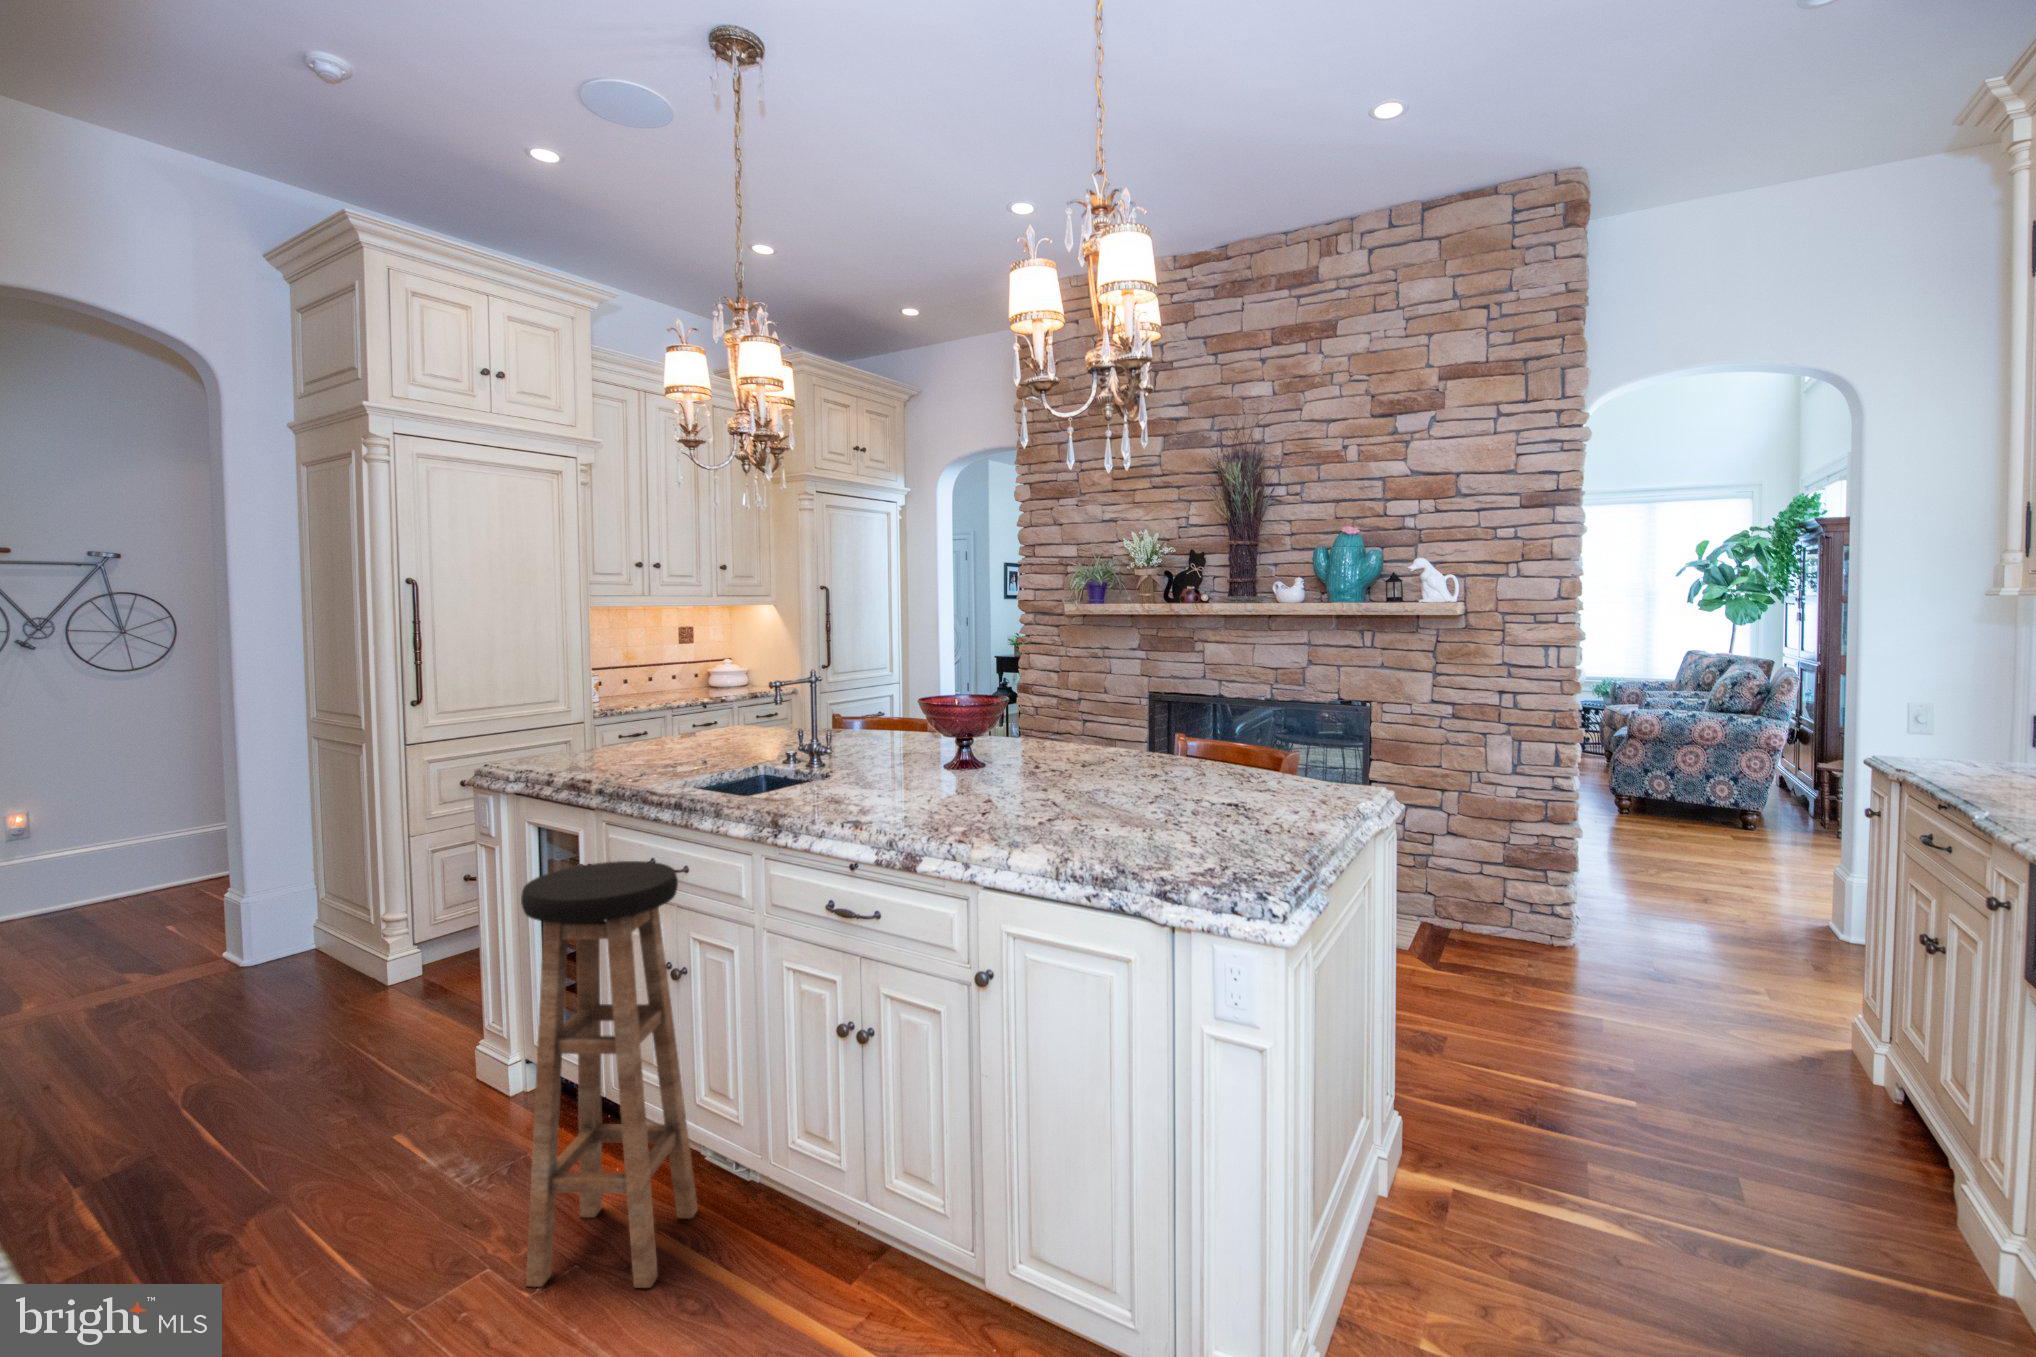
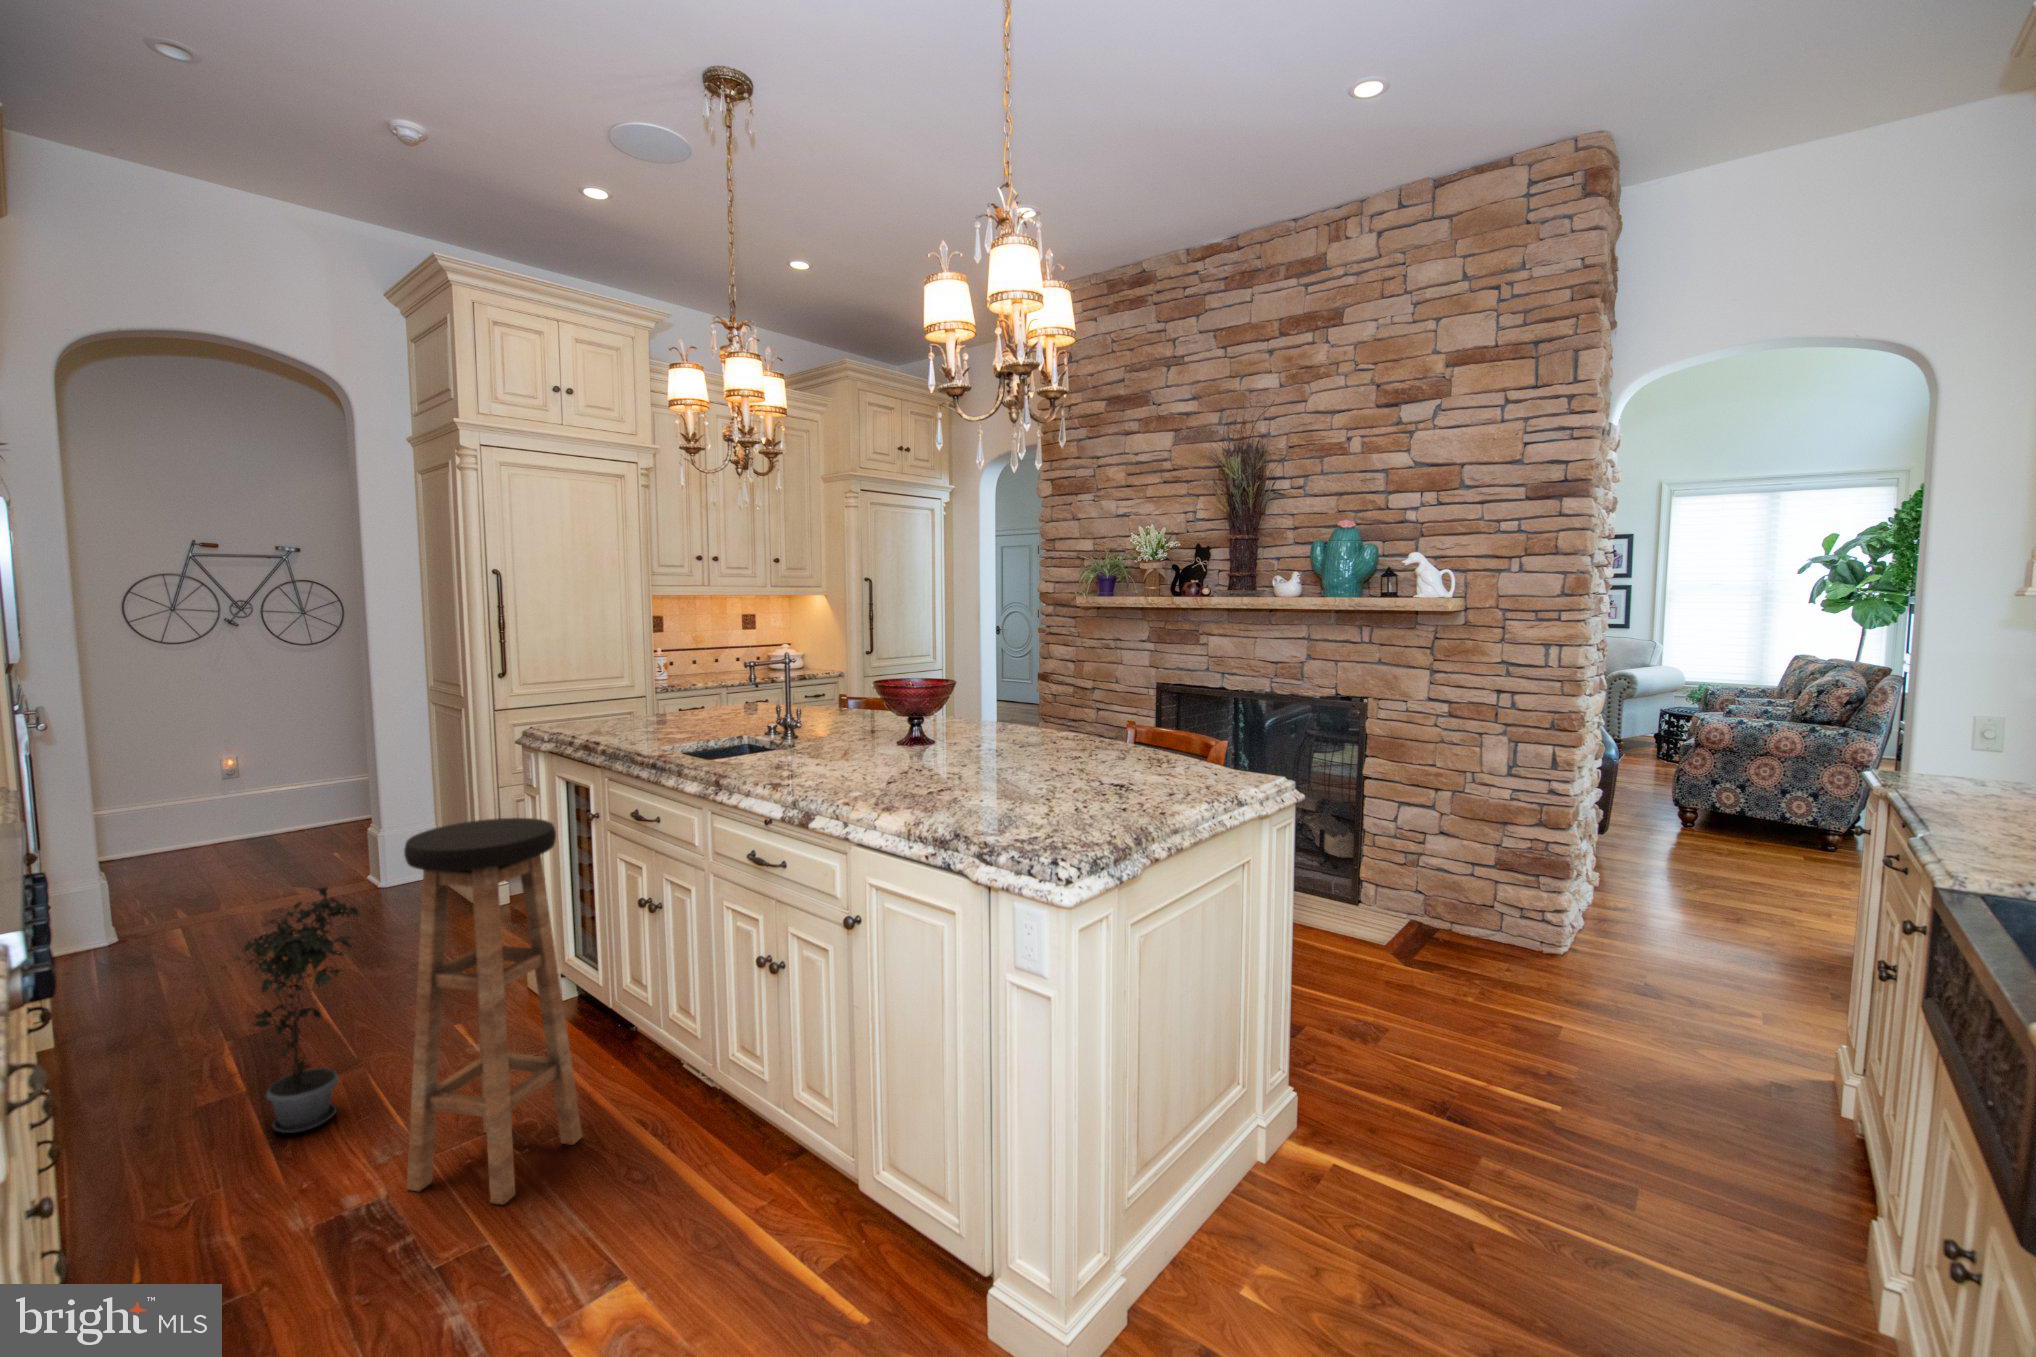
potted plant: none [269,953,418,1243] -> present [237,887,359,1133]

